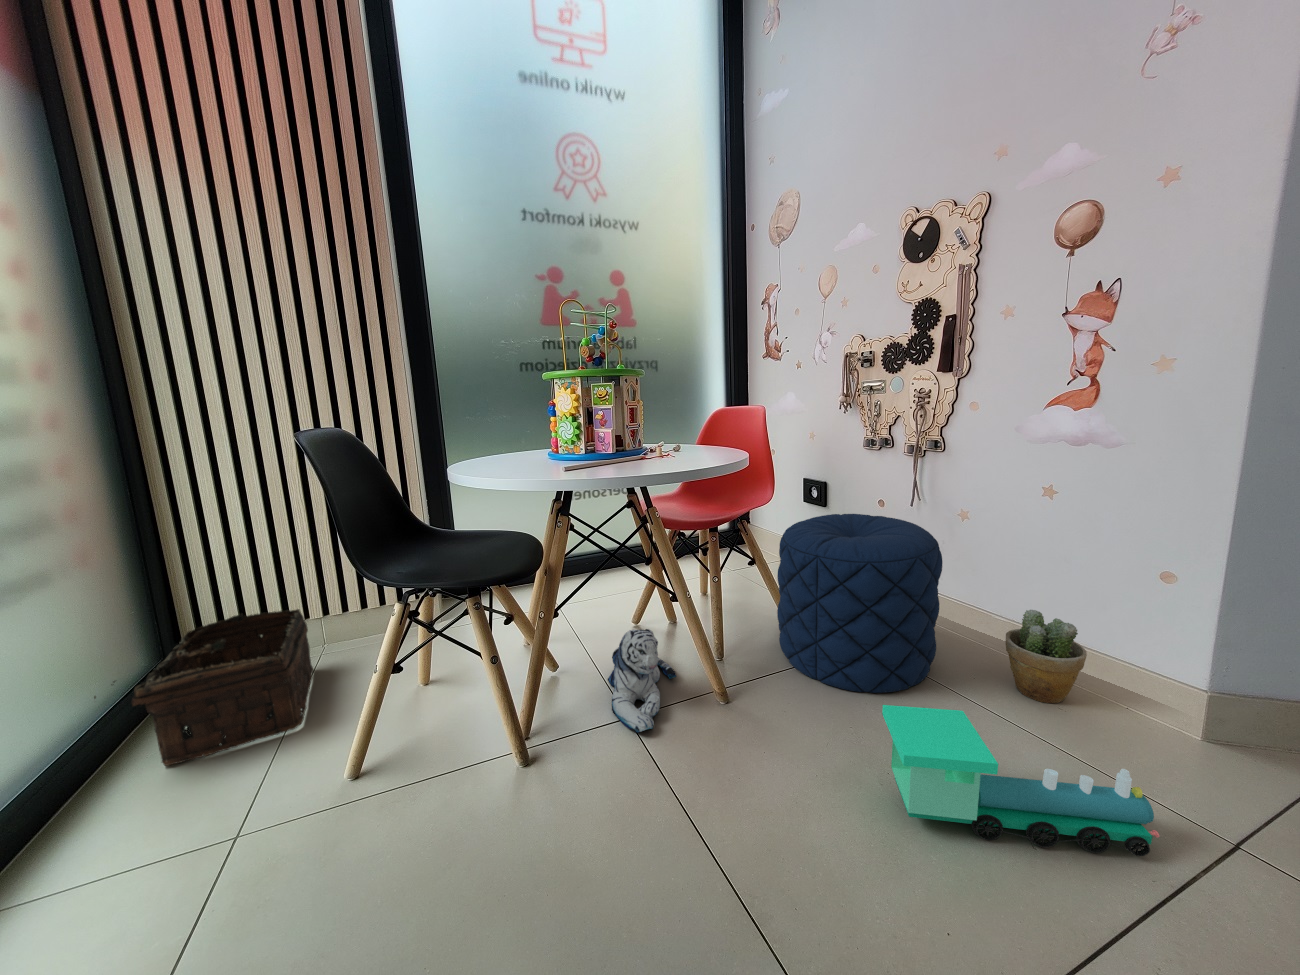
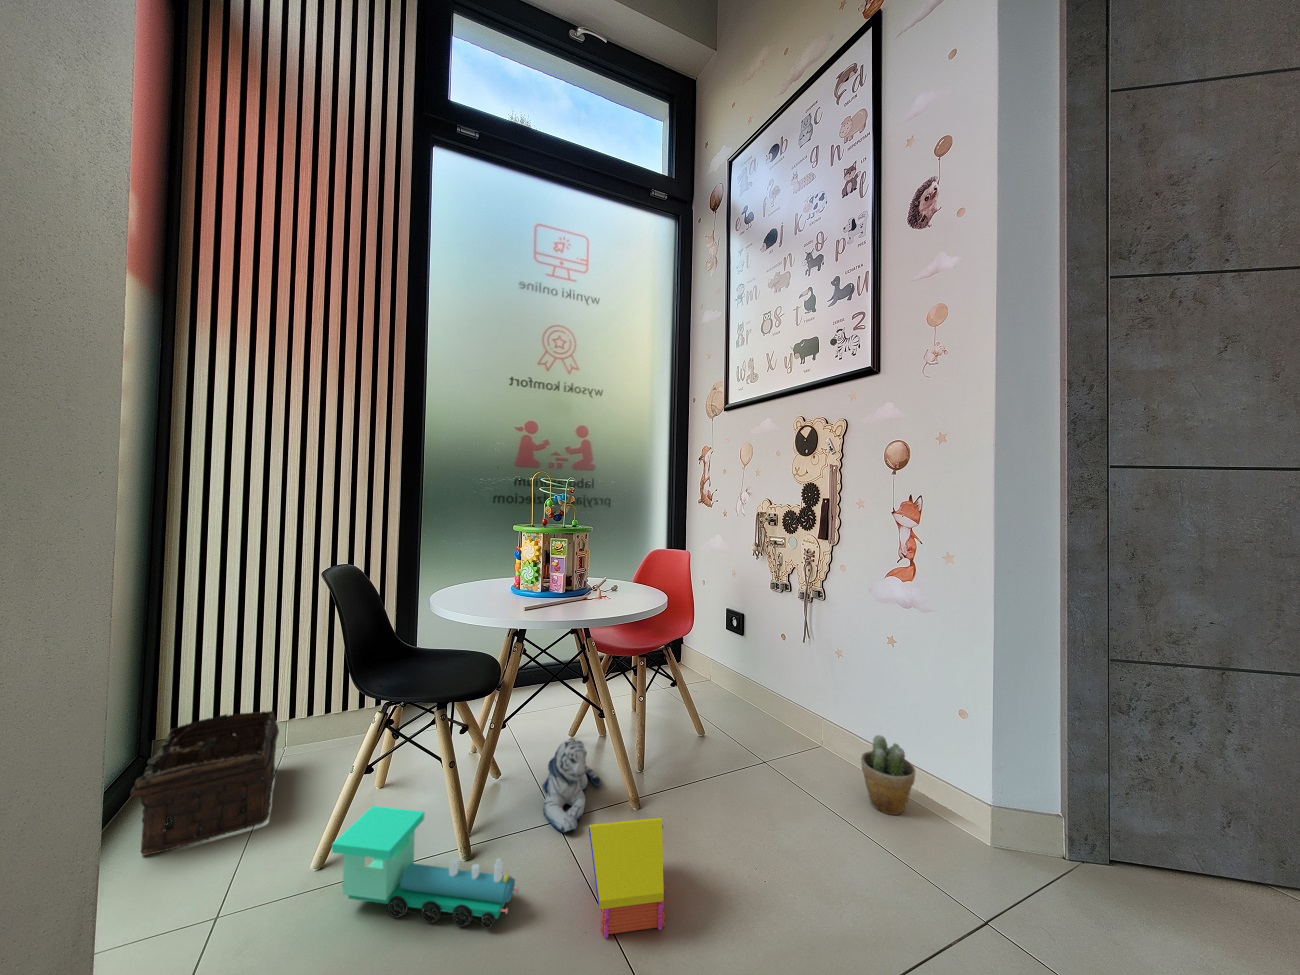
pouf: present [777,514,942,693] -> none [691,646,815,803]
toy train: present [882,705,1160,856] -> present [332,806,519,929]
toy house: none [674,719,784,866] -> present [589,818,665,938]

